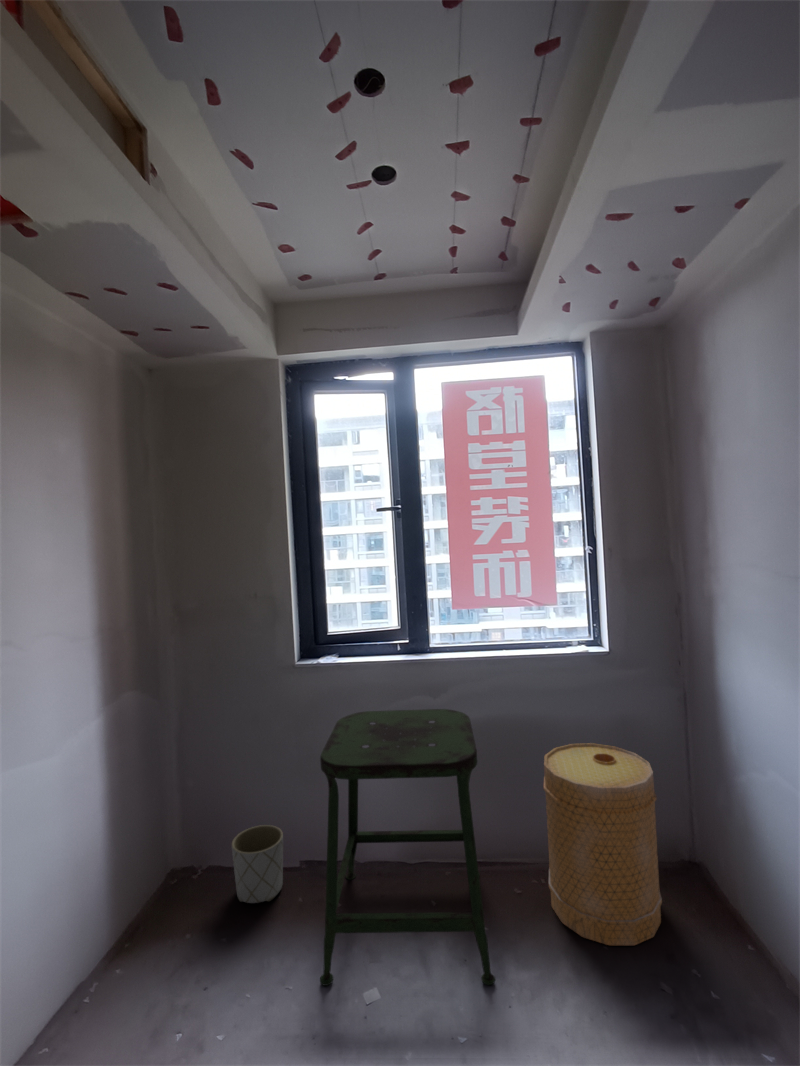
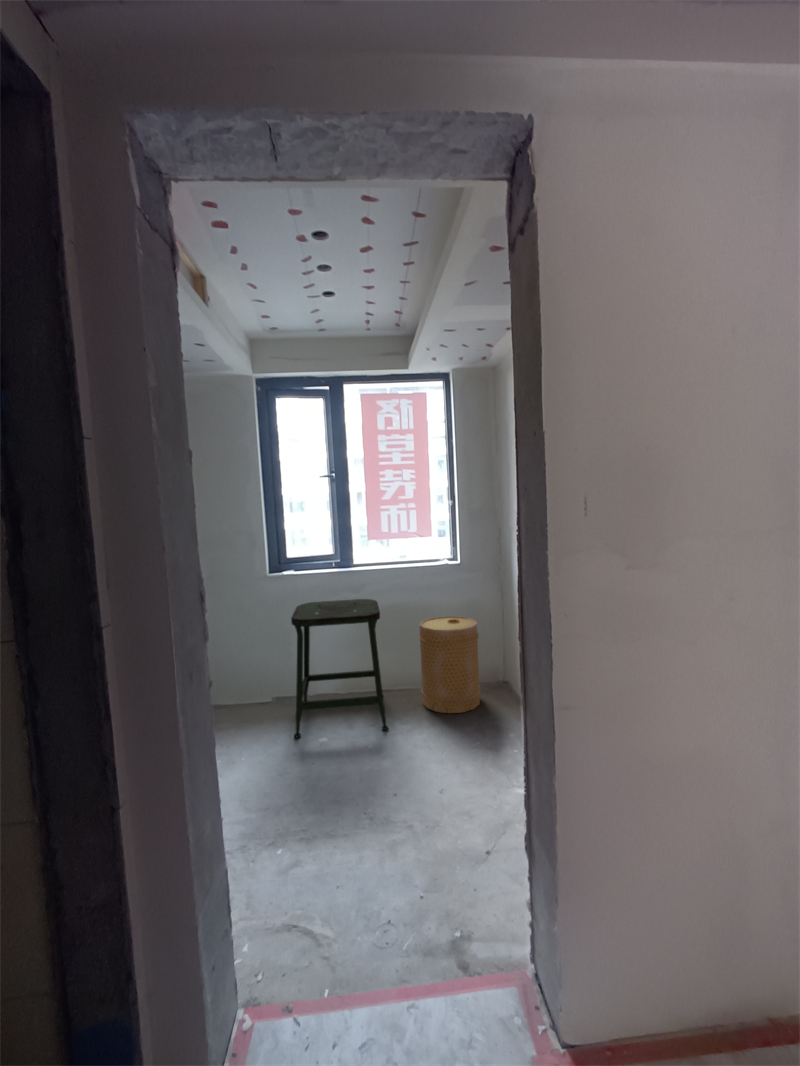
planter: present [232,825,283,903] -> none [231,675,263,716]

